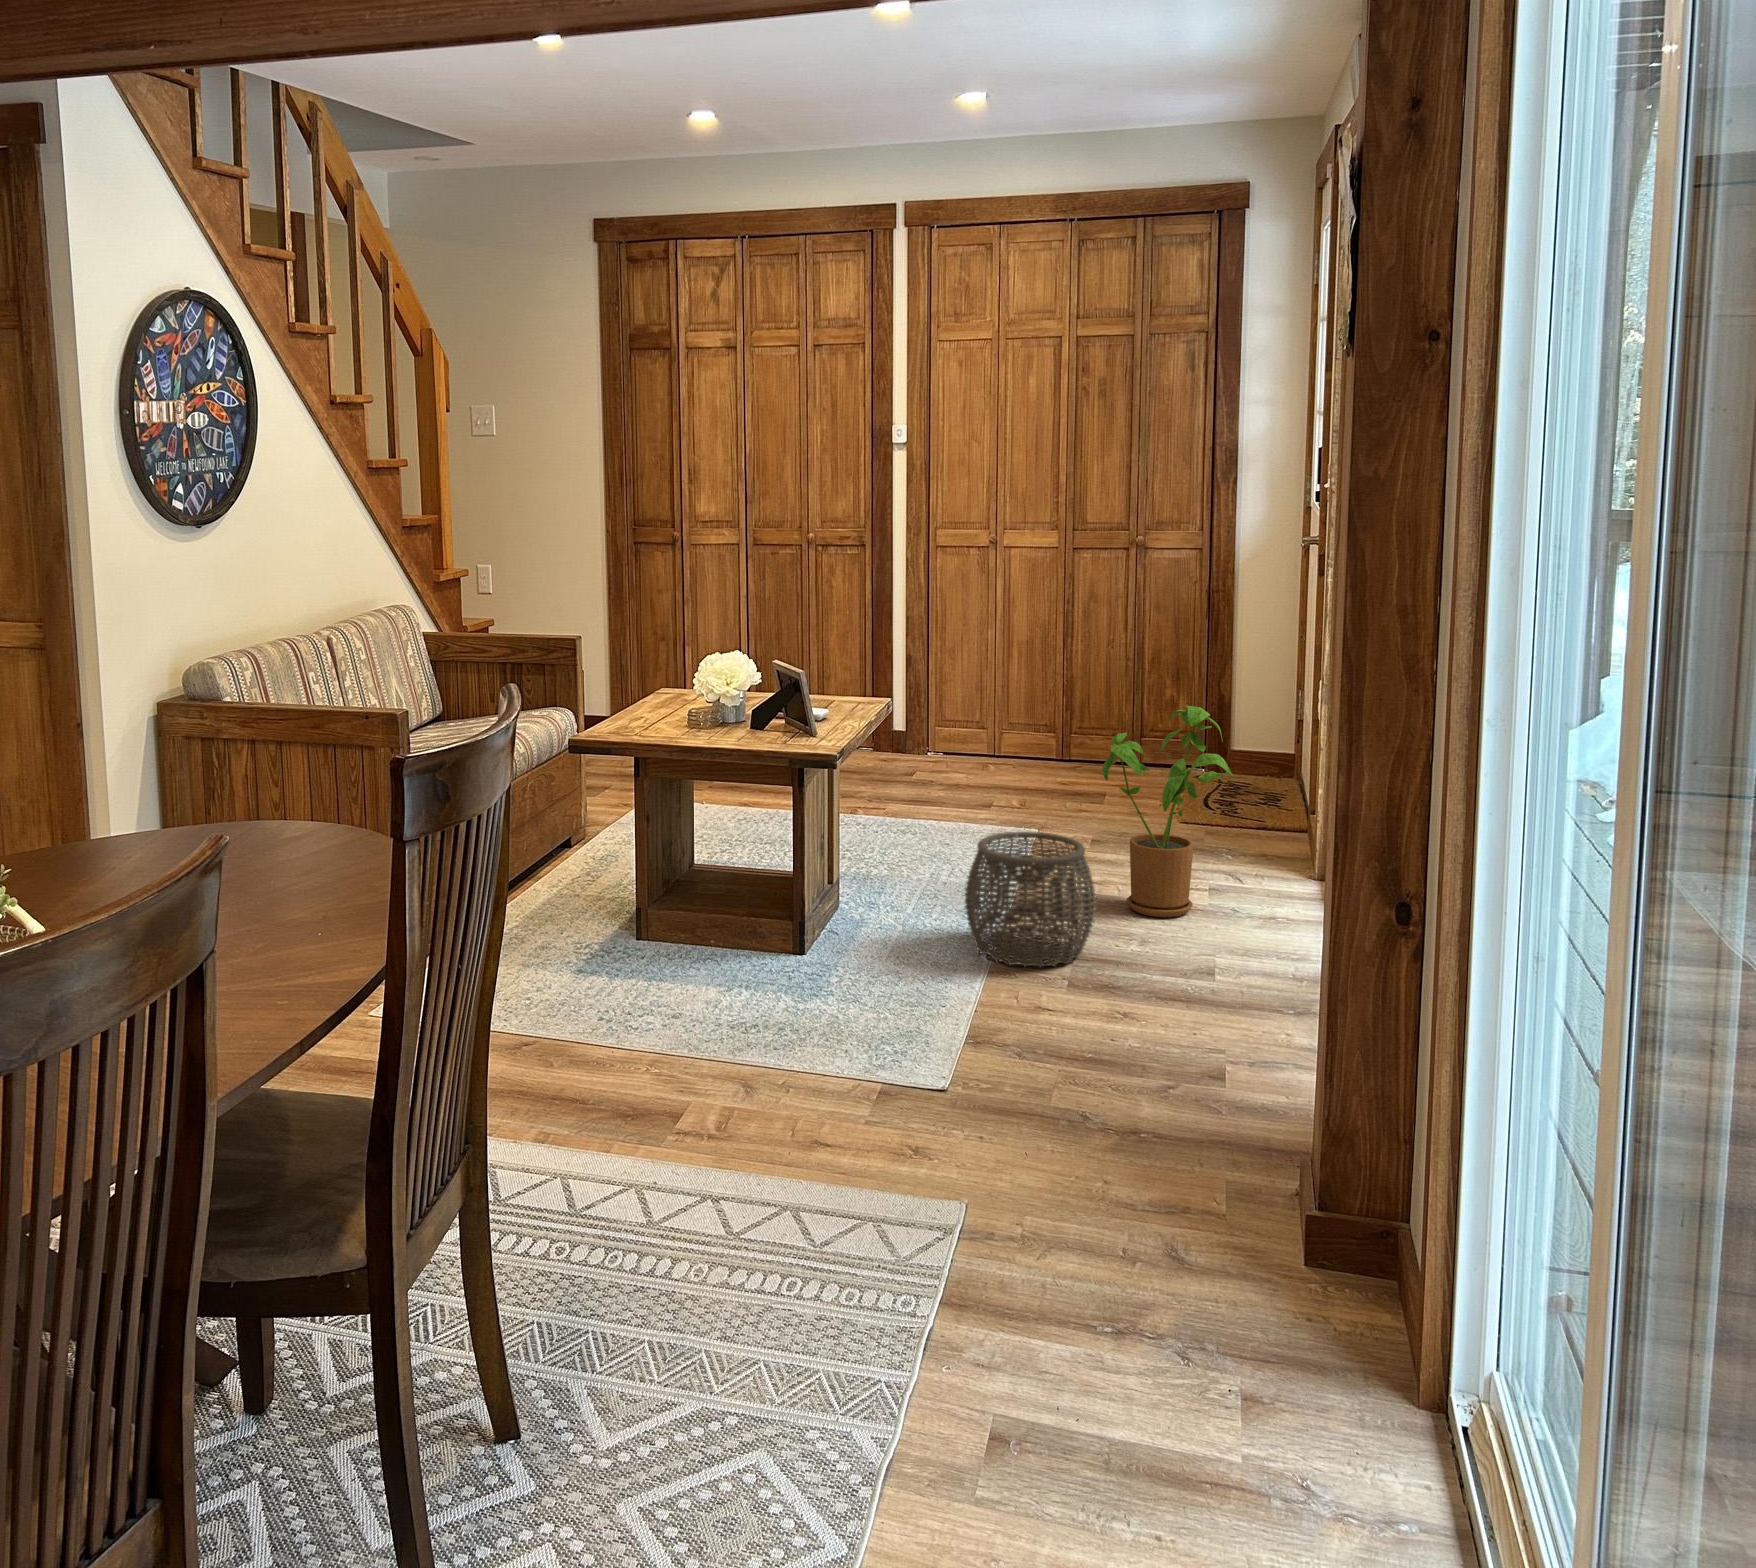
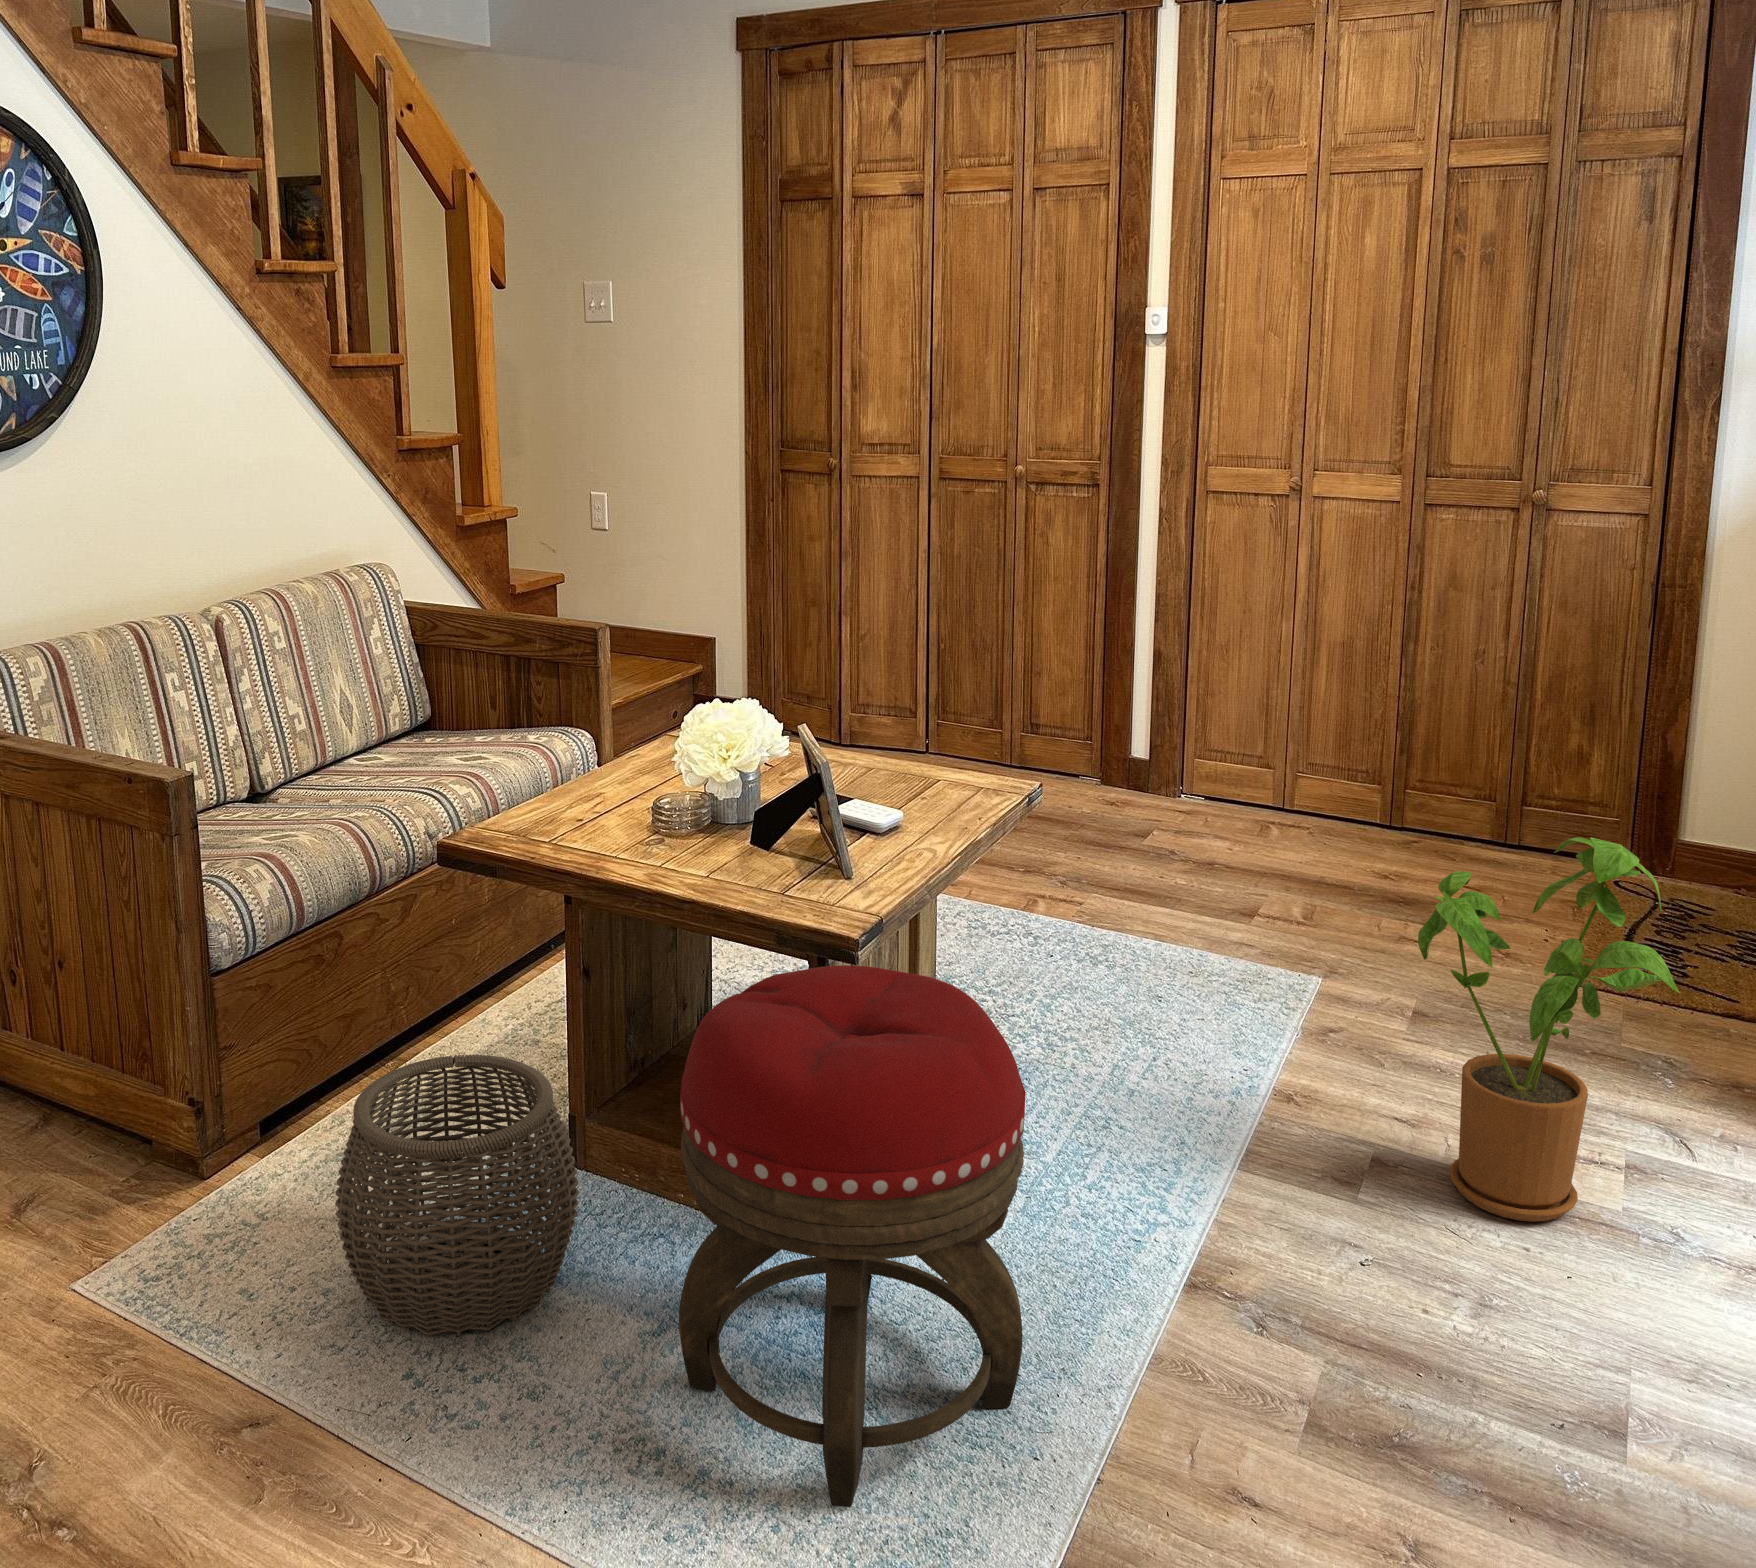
footstool: none [751,776,932,1033] -> present [679,965,1026,1507]
woven basket: present [964,832,1096,967] -> present [335,1055,579,1336]

